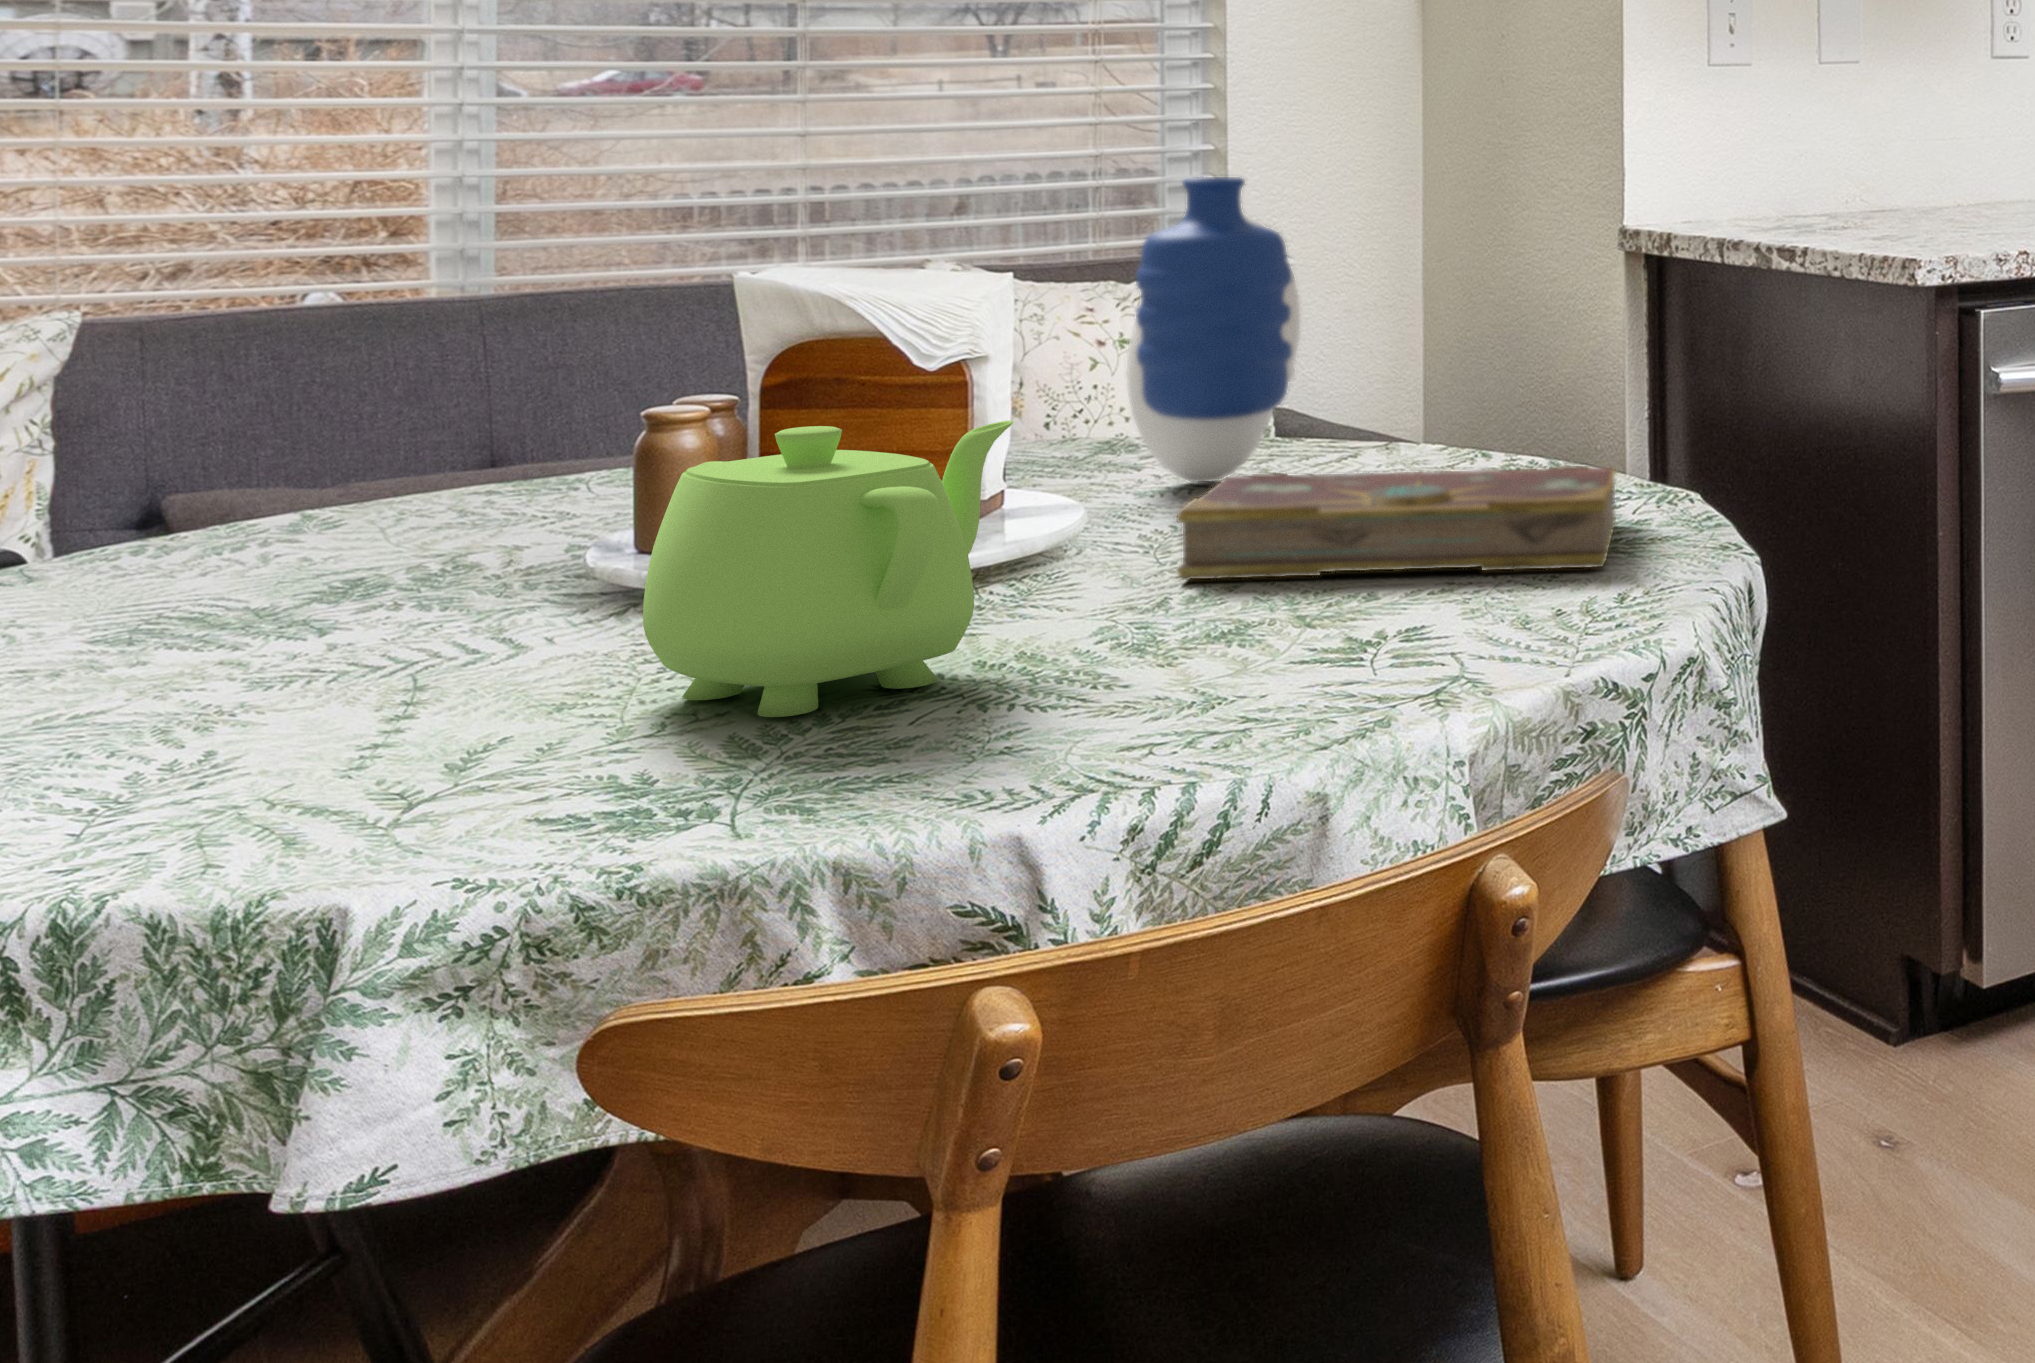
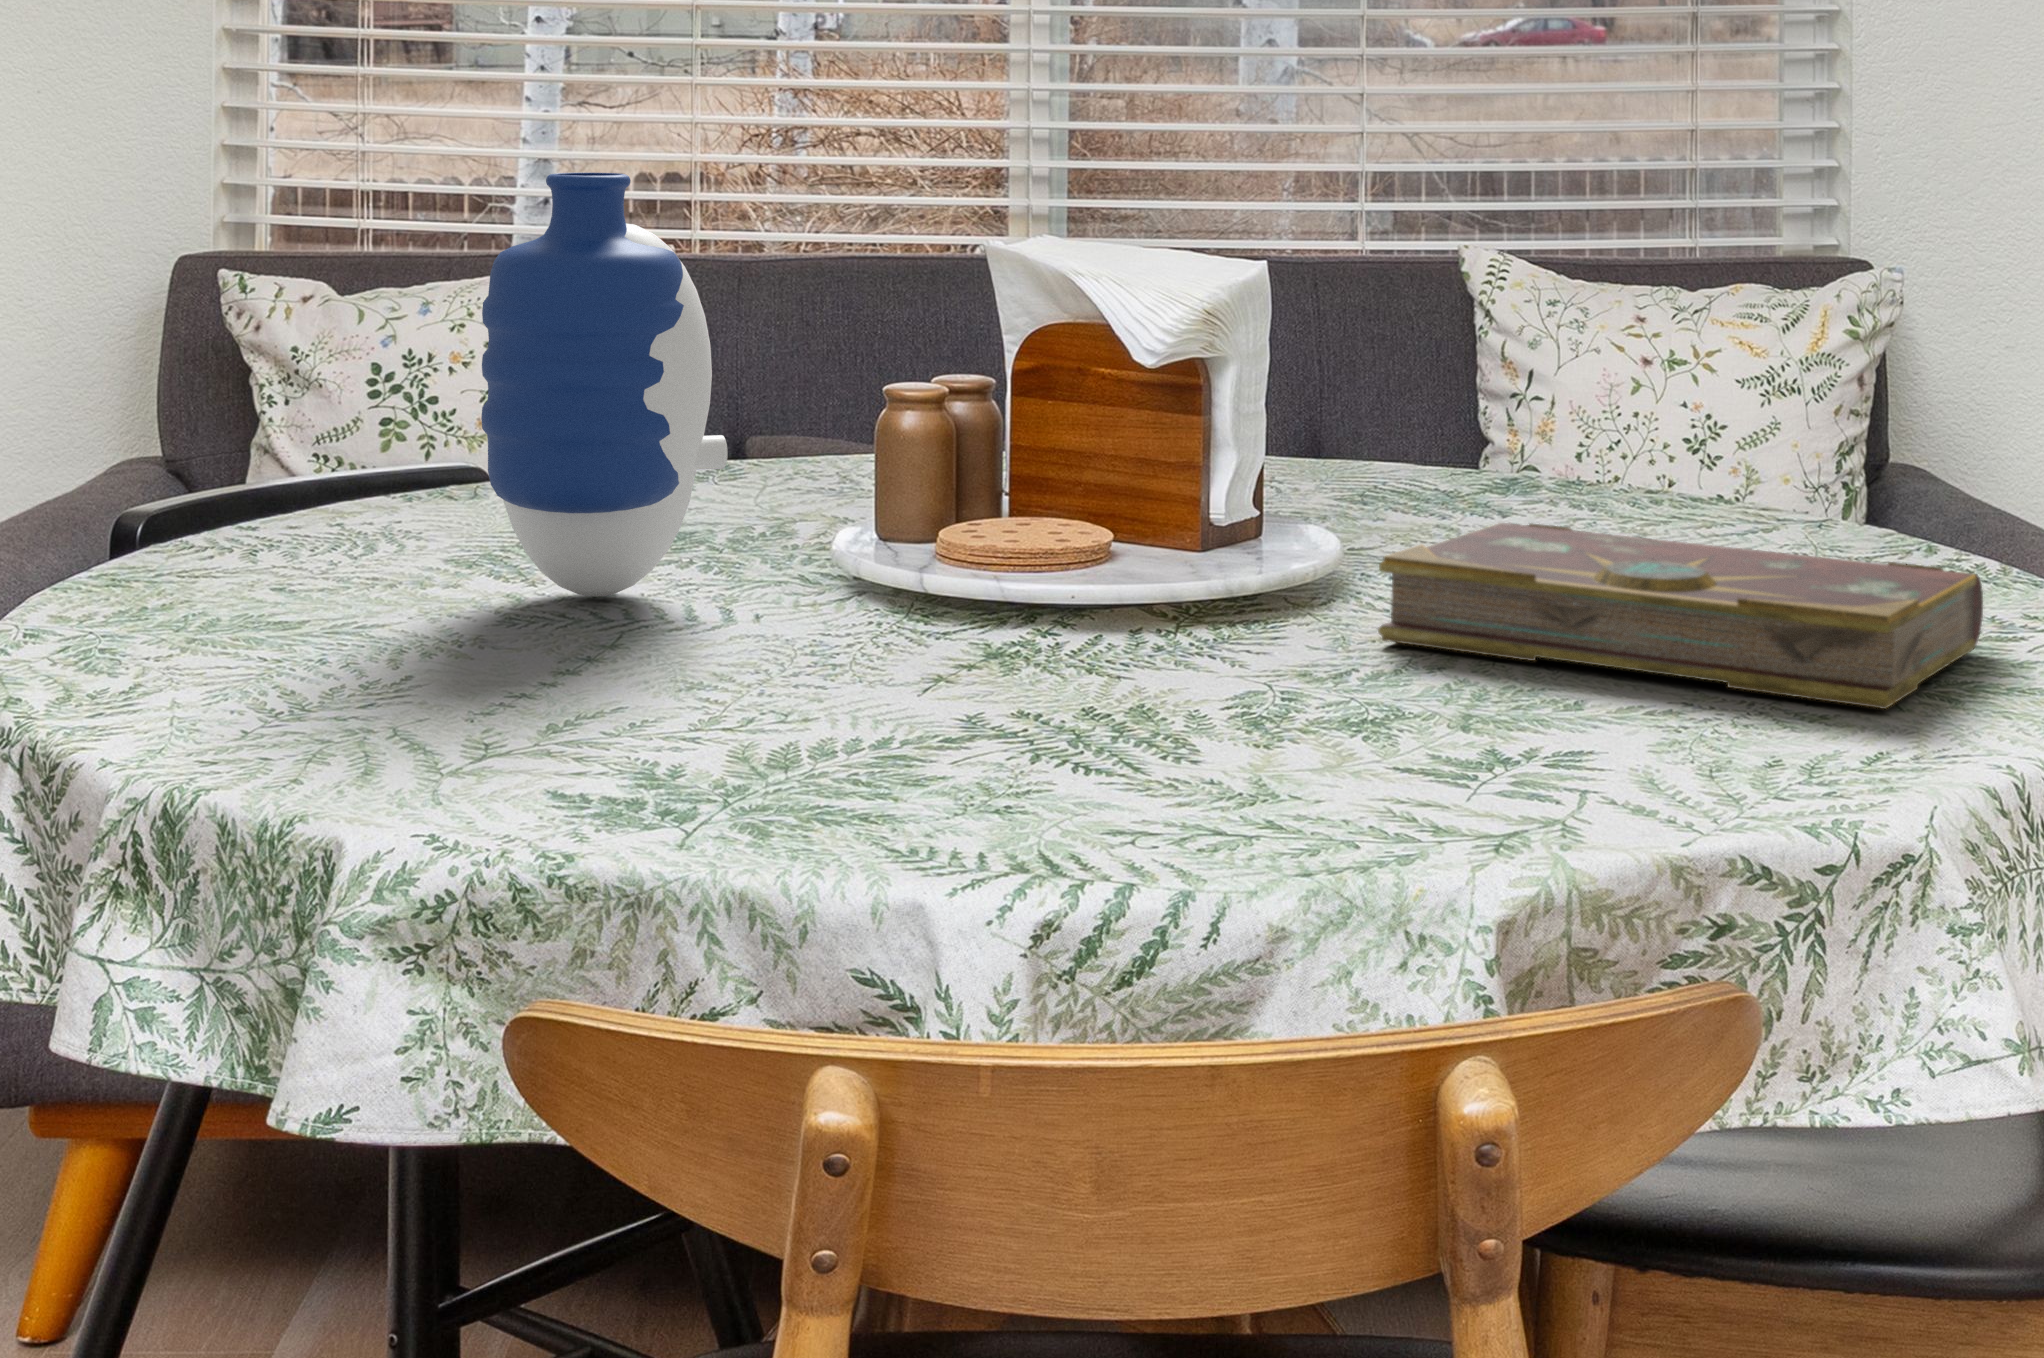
vase: present [1126,177,1300,482] -> present [481,172,728,596]
teapot: present [643,421,1013,717] -> none [754,413,1143,728]

